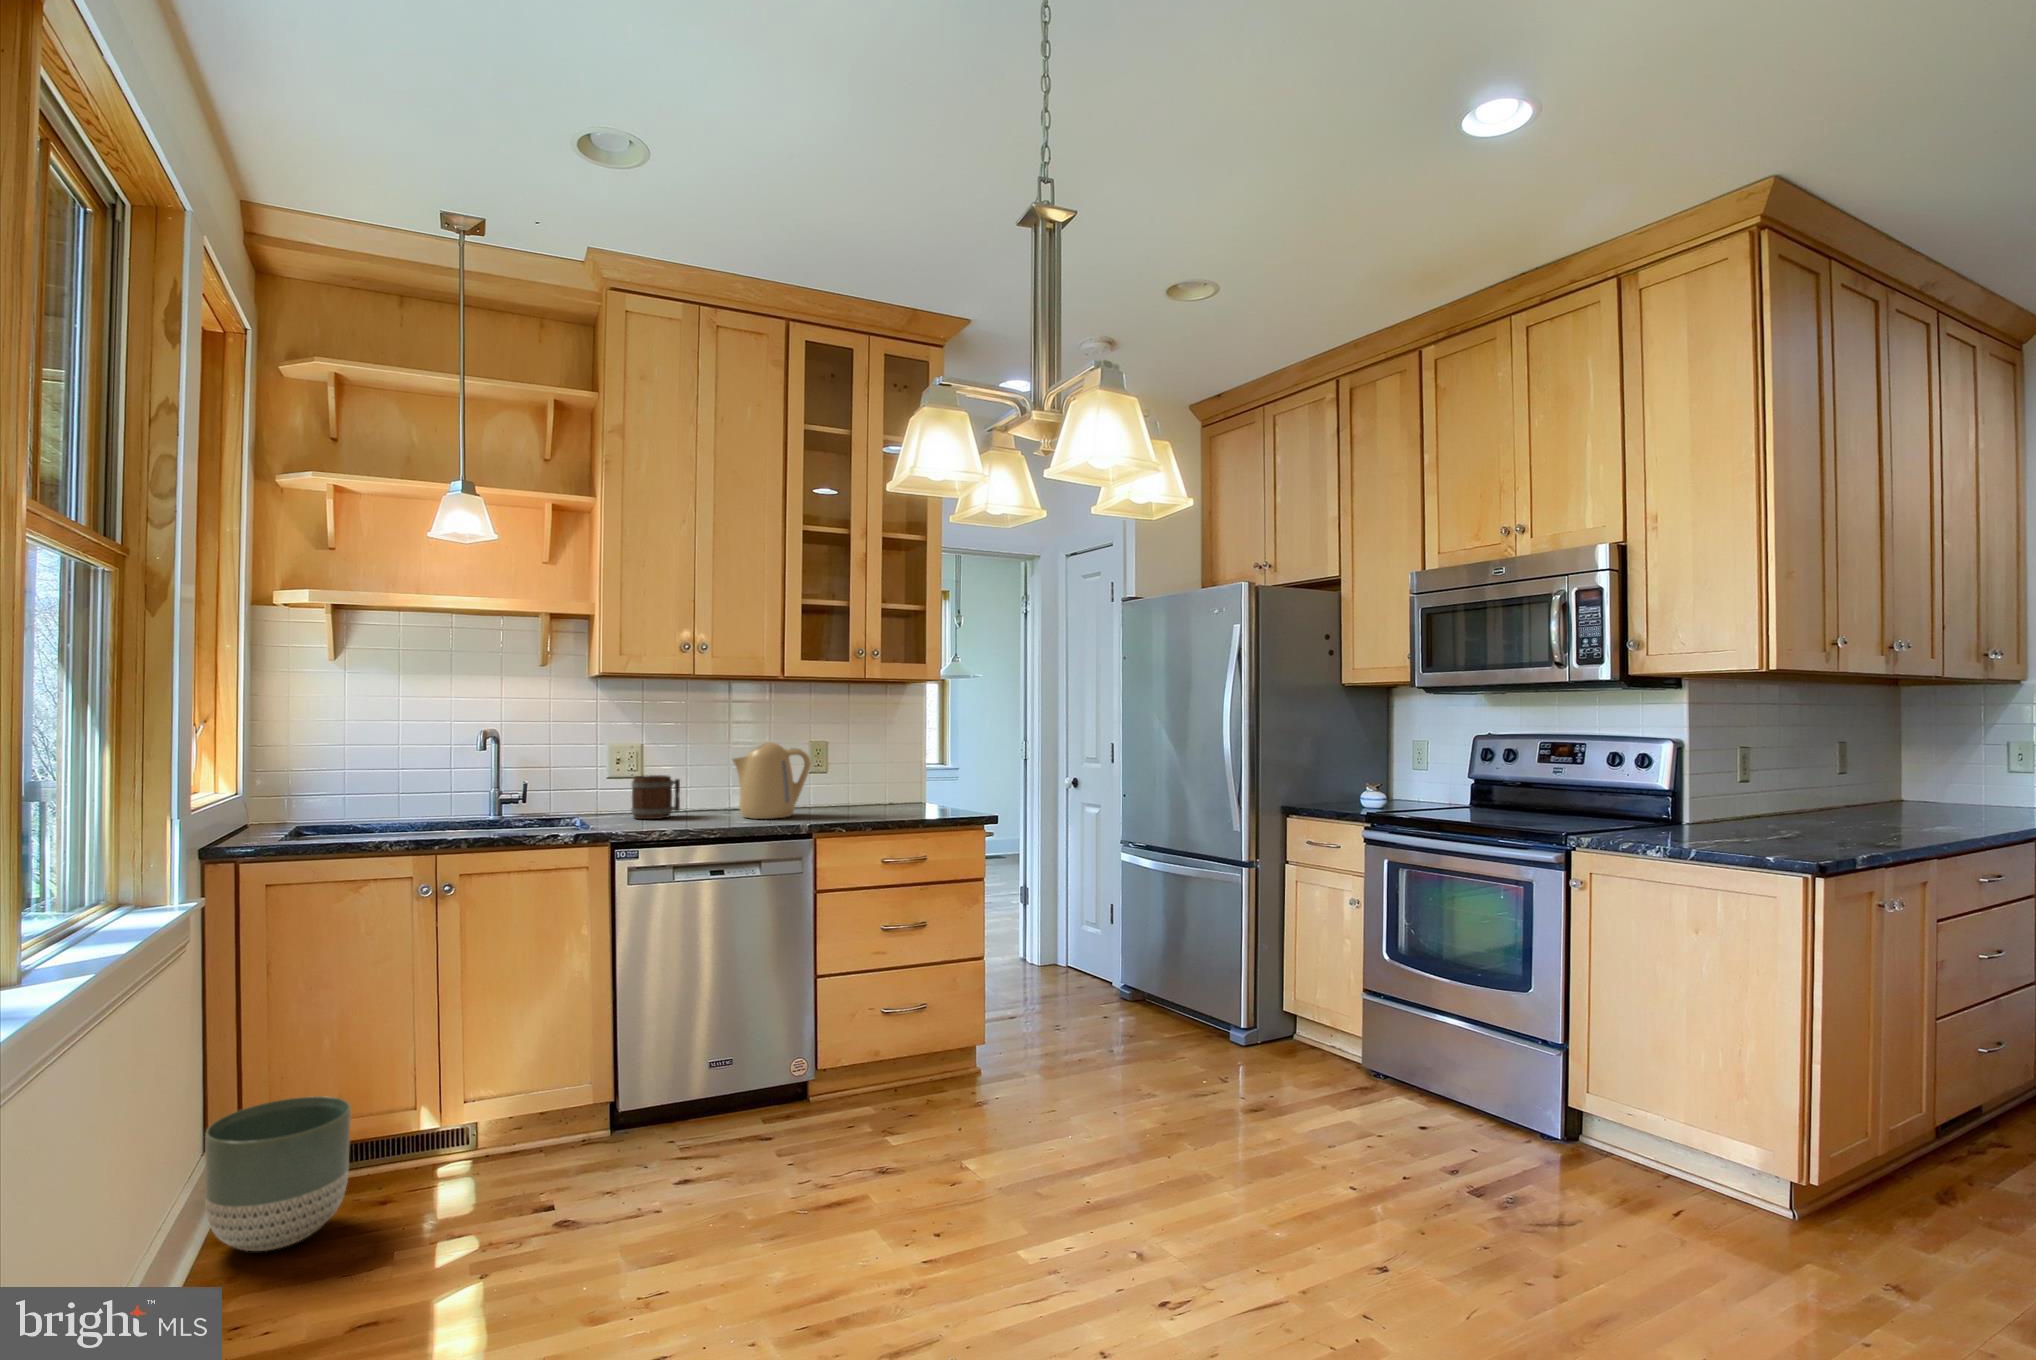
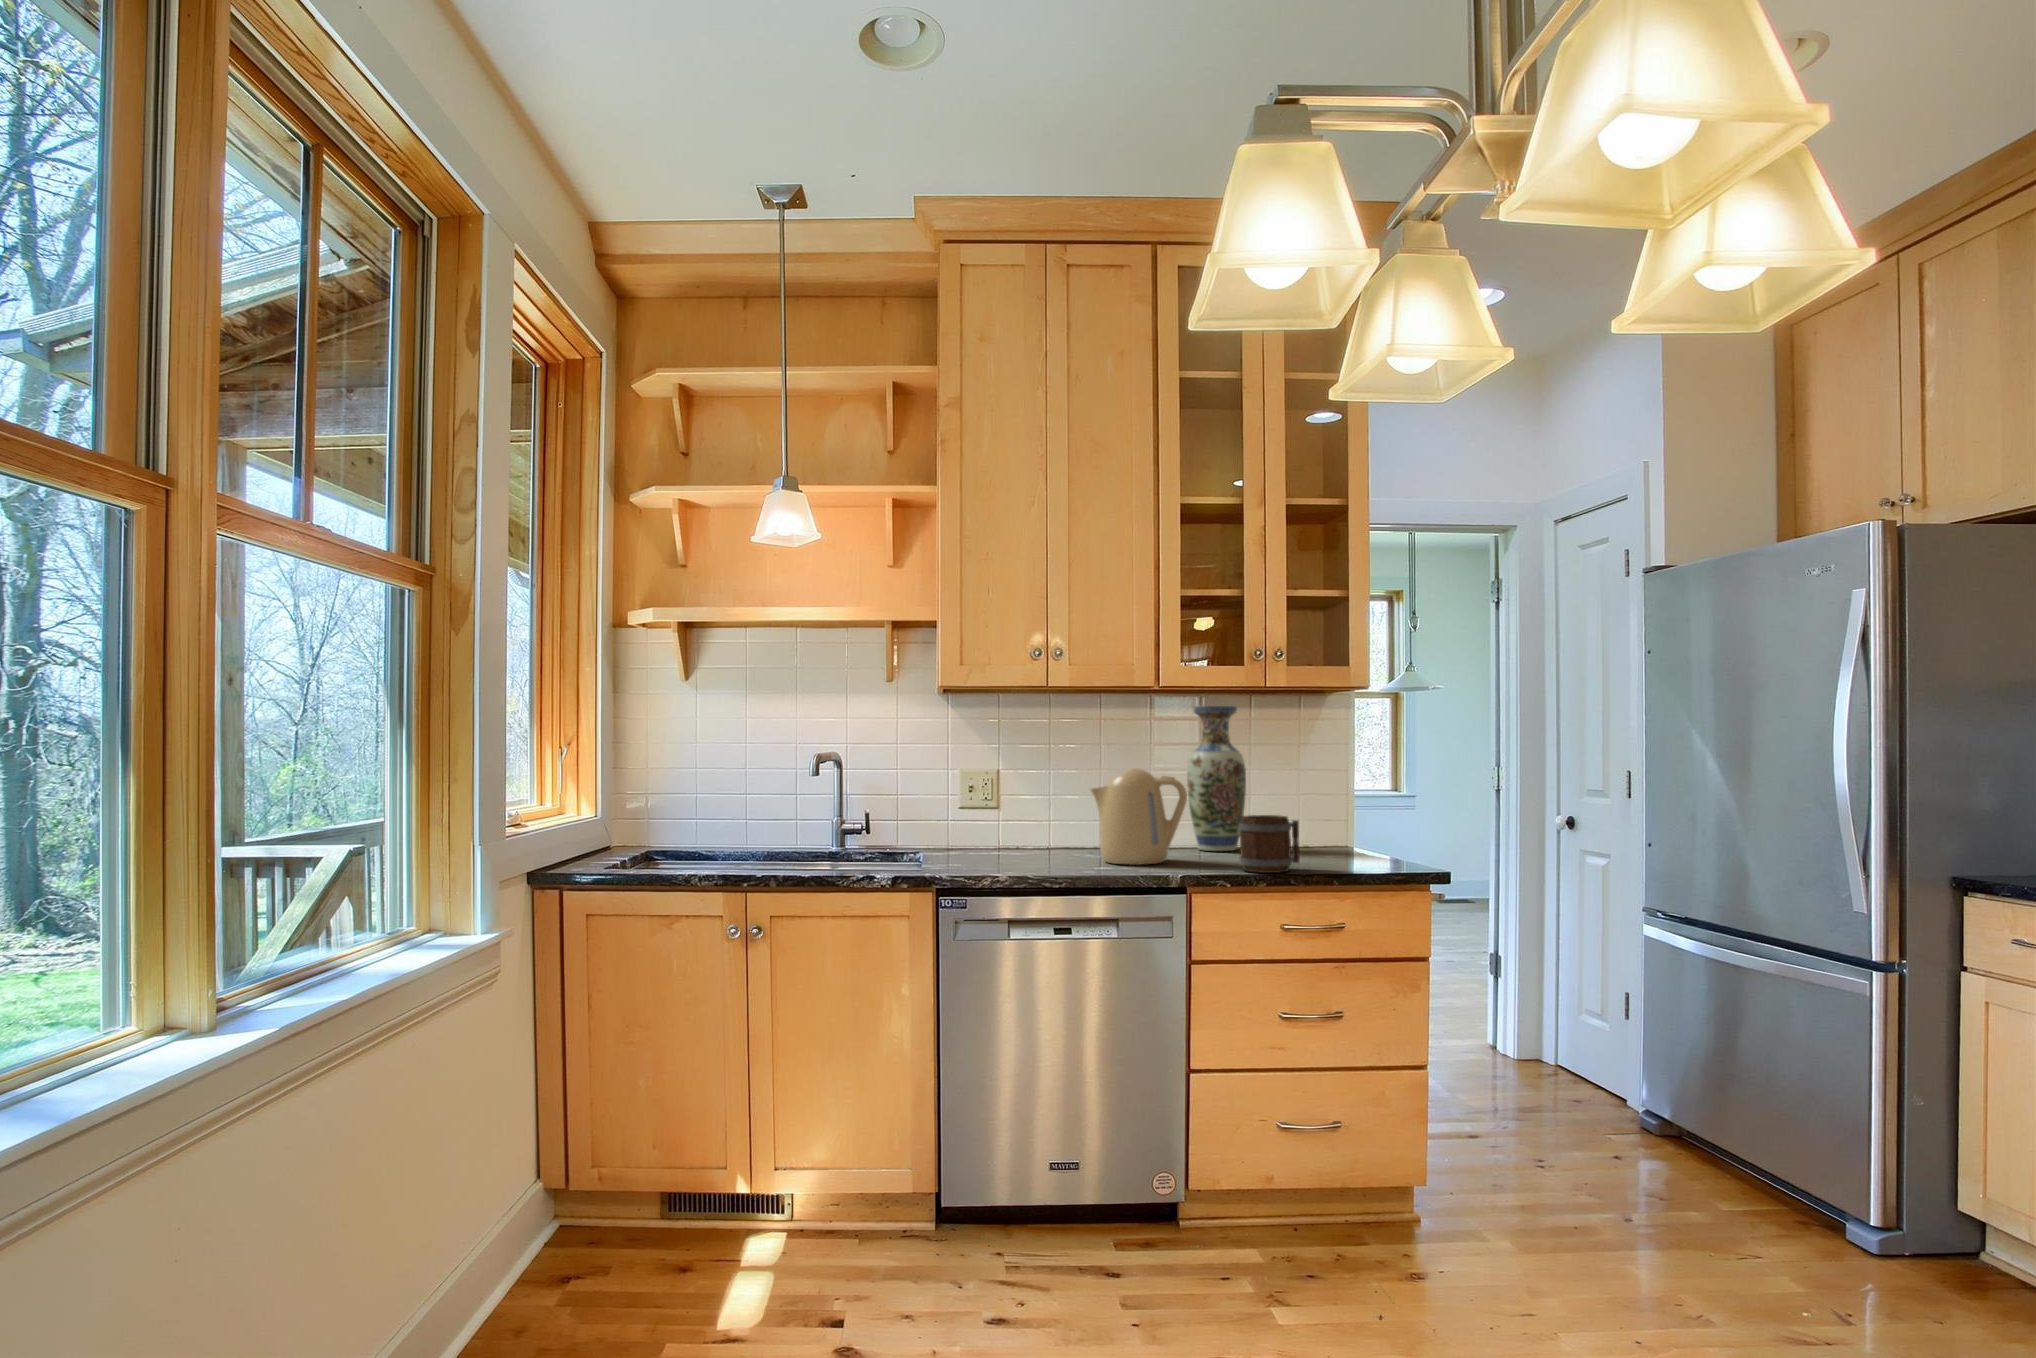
vase: none [800,693,846,806] -> present [1187,706,1246,851]
mug: present [631,775,680,819] -> present [1239,815,1299,873]
planter: present [205,1096,351,1251] -> none [517,1146,652,1309]

